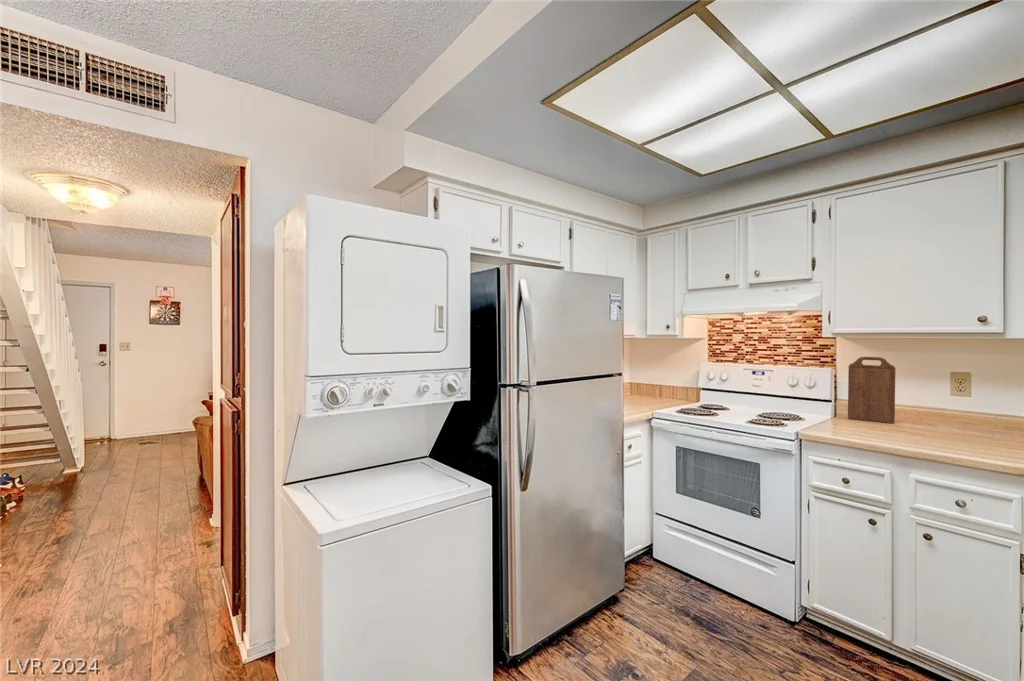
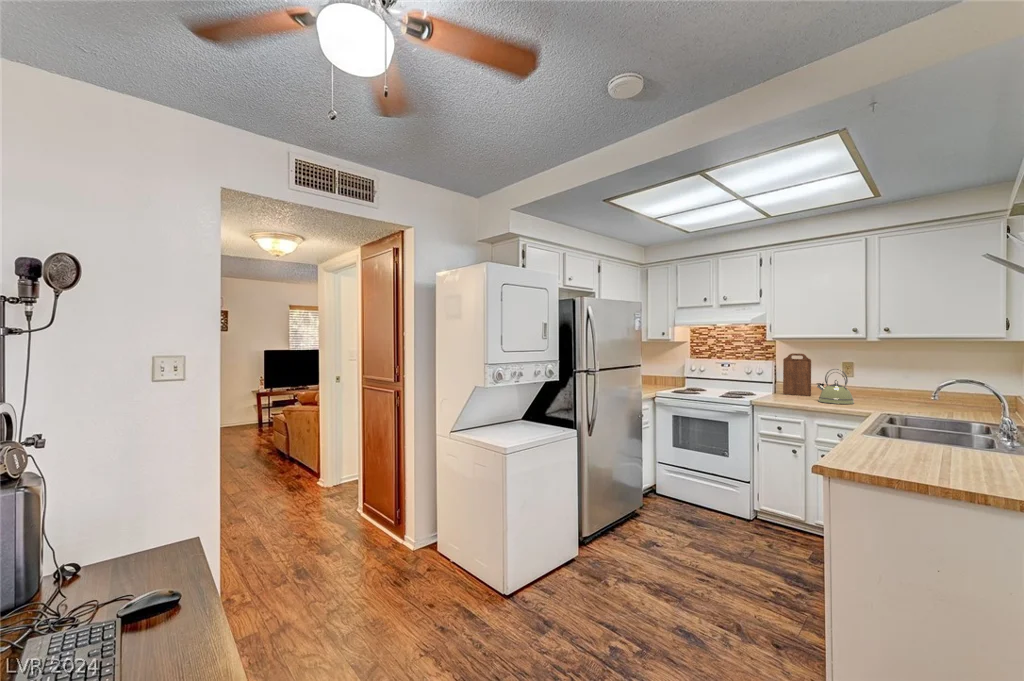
kettle: none [908,384,980,445] -> present [817,369,854,404]

